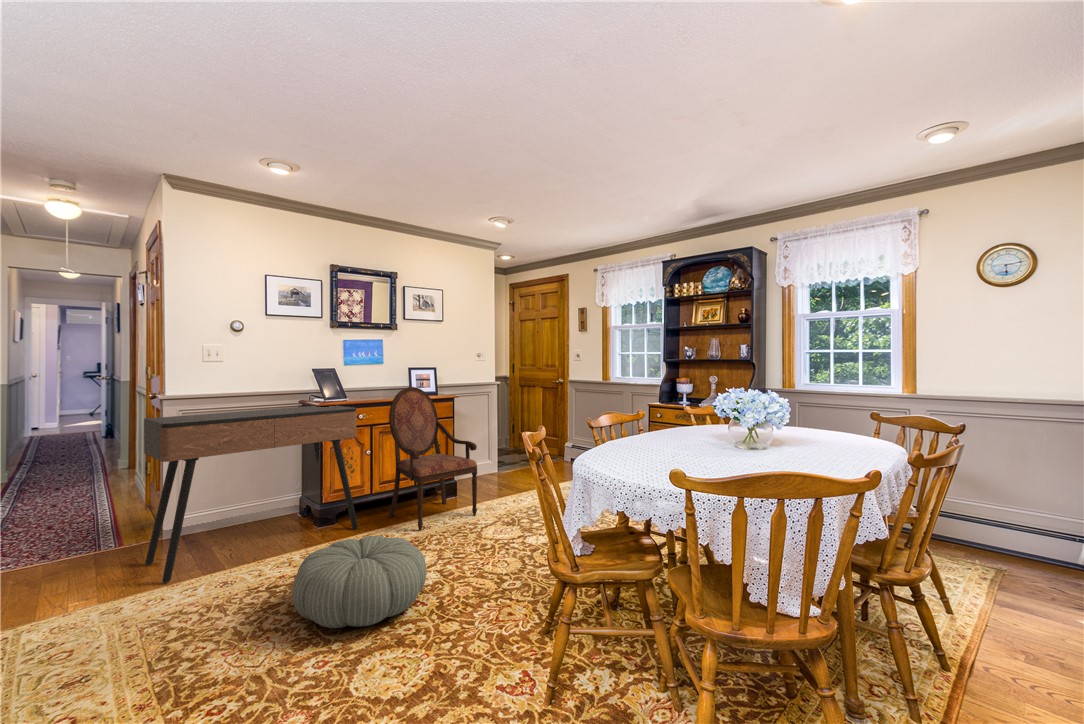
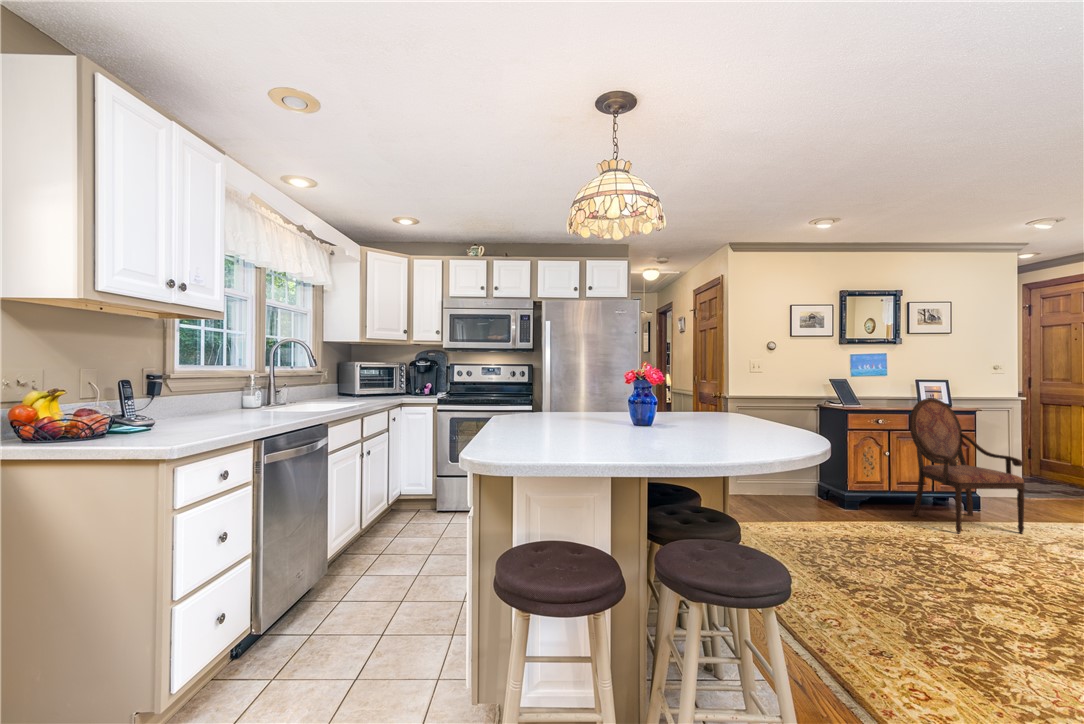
console table: present [144,406,358,583] -> none [732,410,886,523]
pouf: present [292,536,426,628] -> none [877,521,1011,592]

